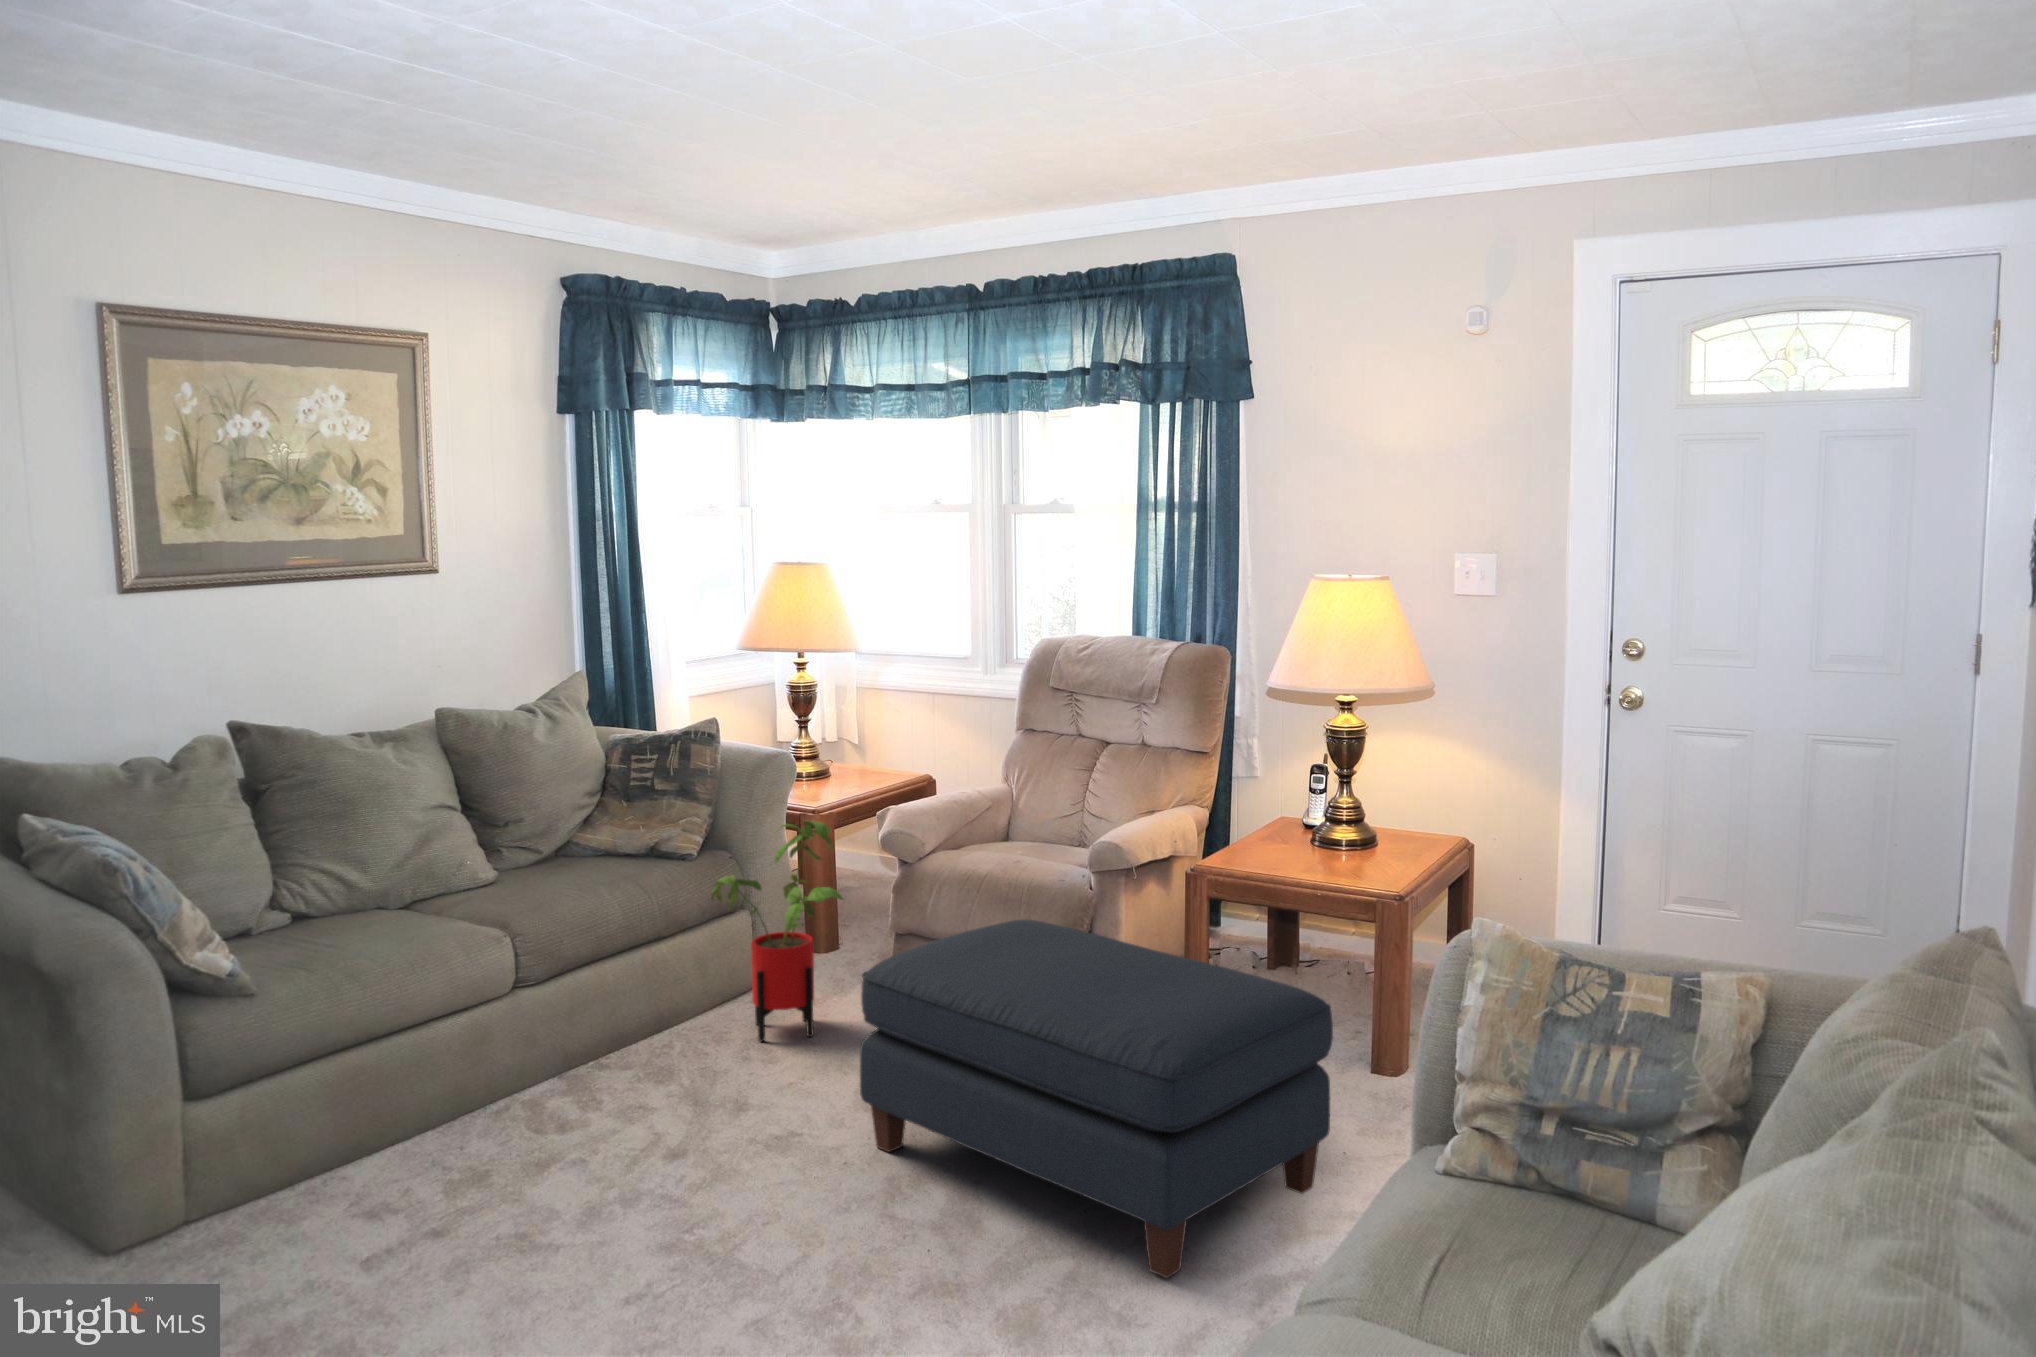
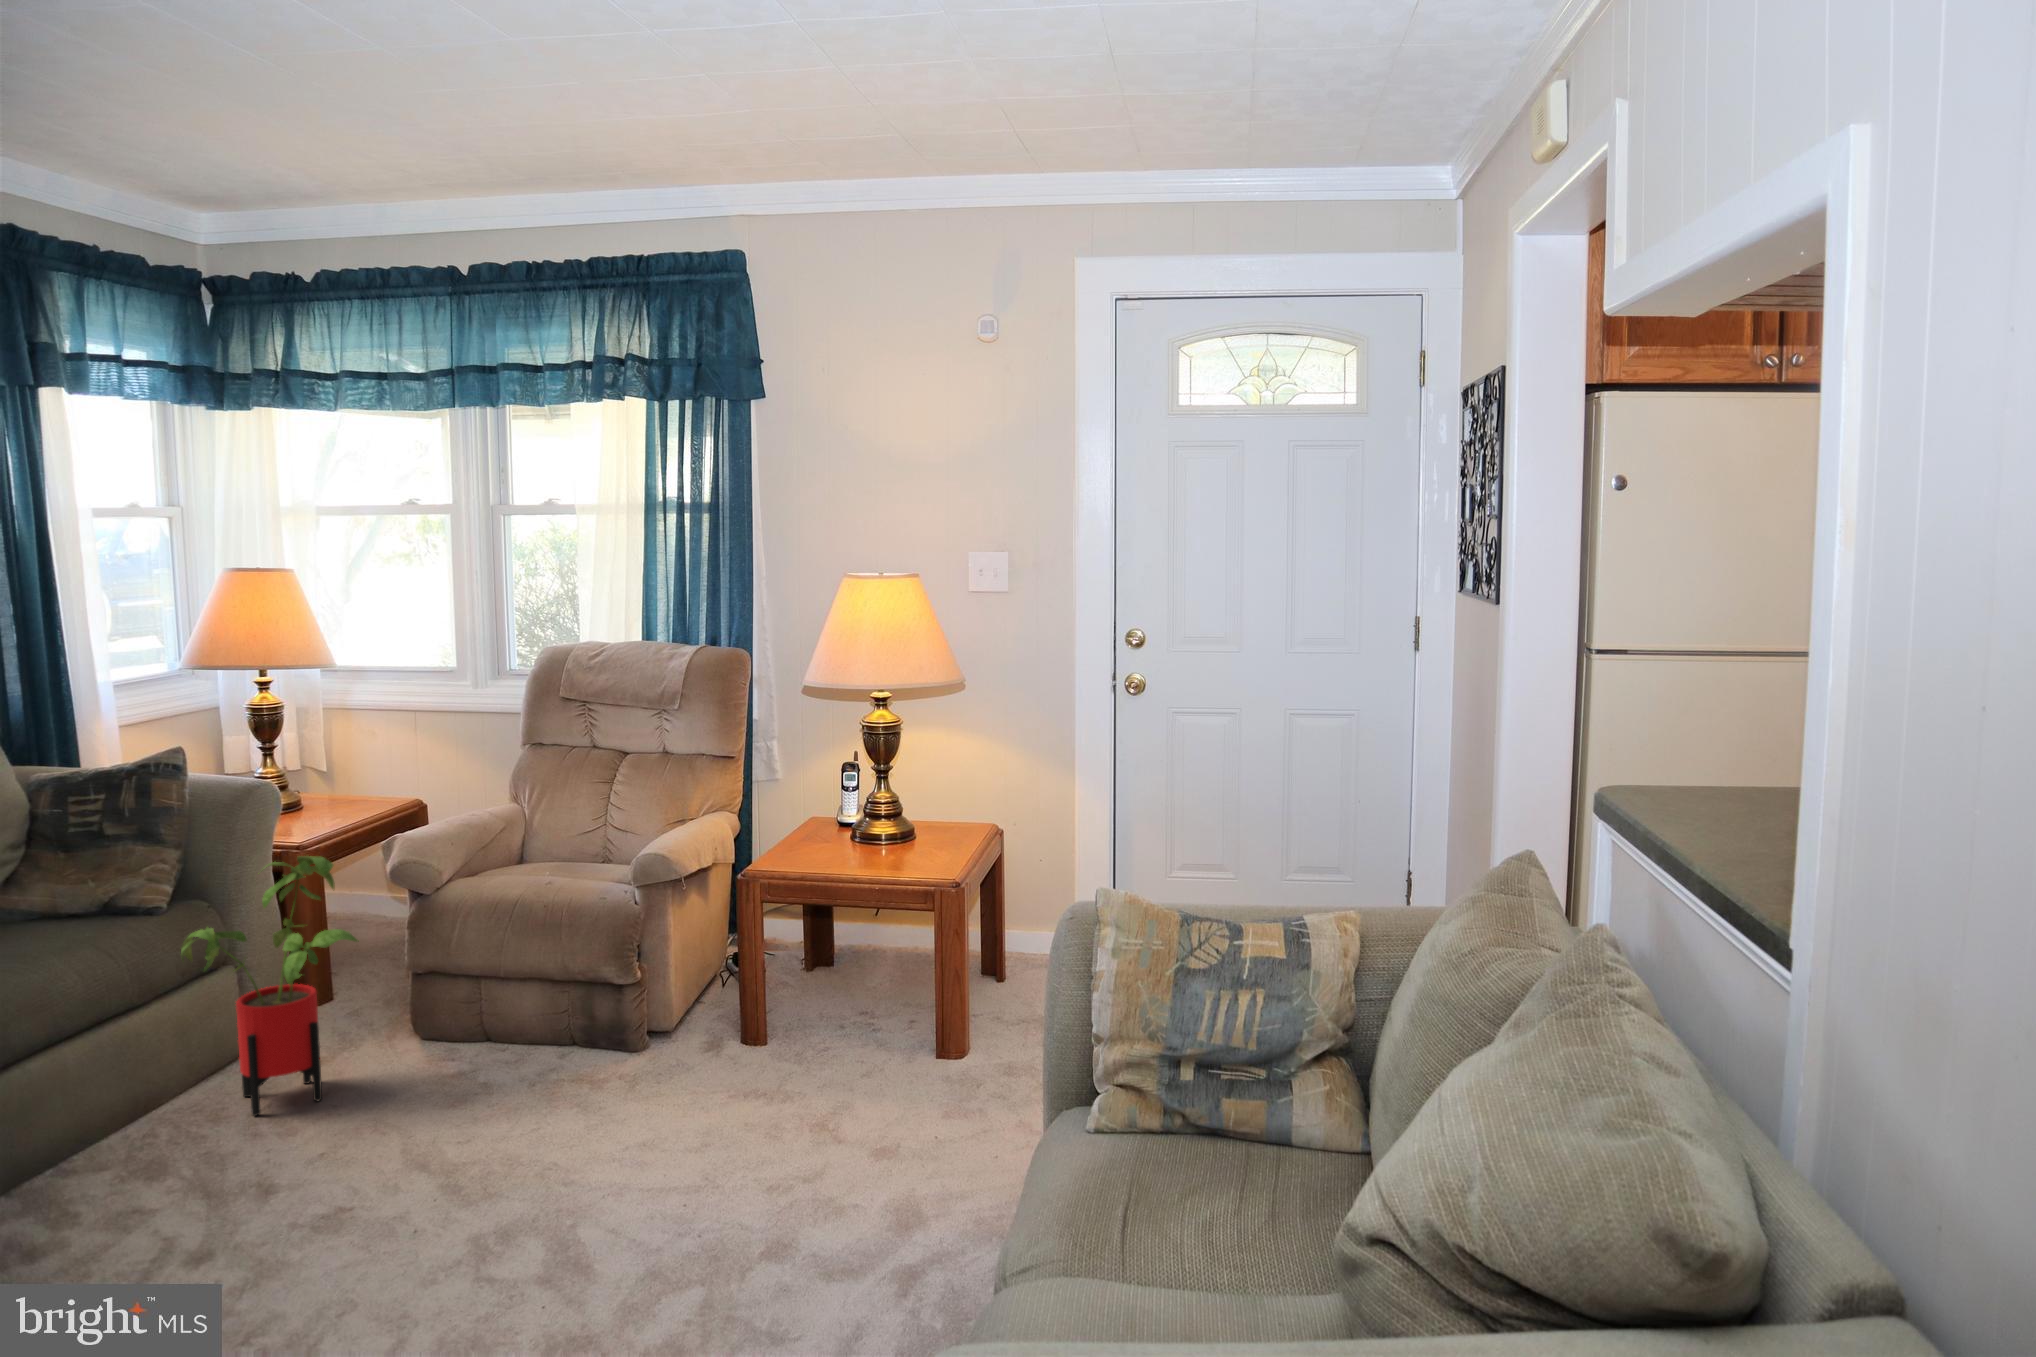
ottoman: present [860,920,1333,1278] -> none [410,939,925,1290]

